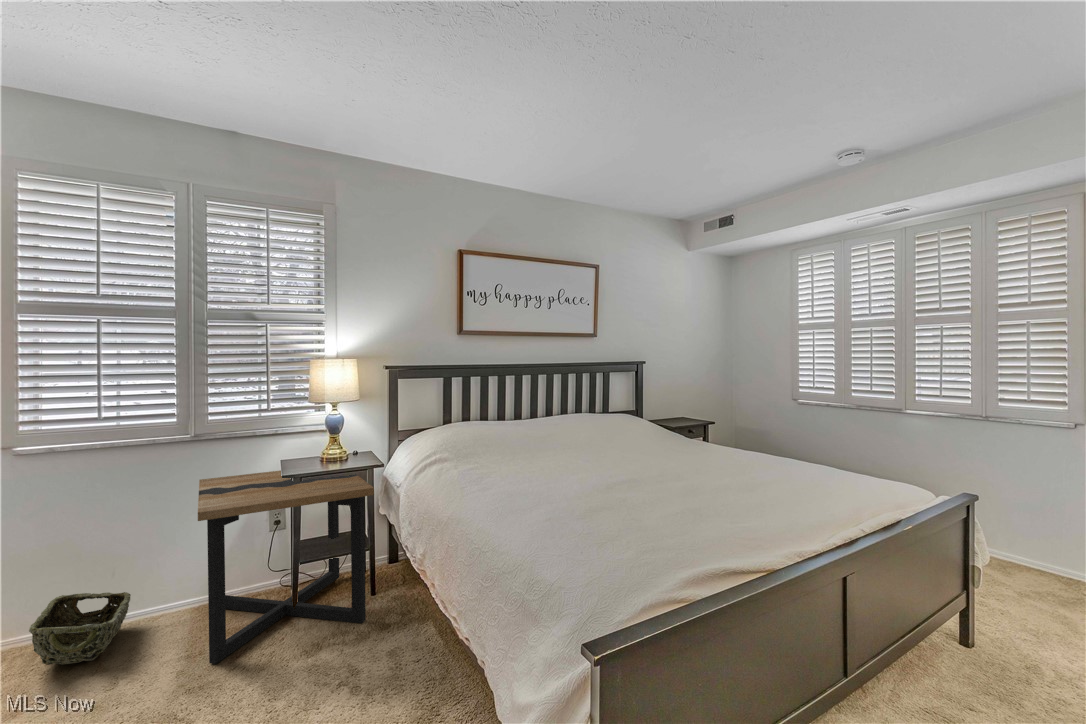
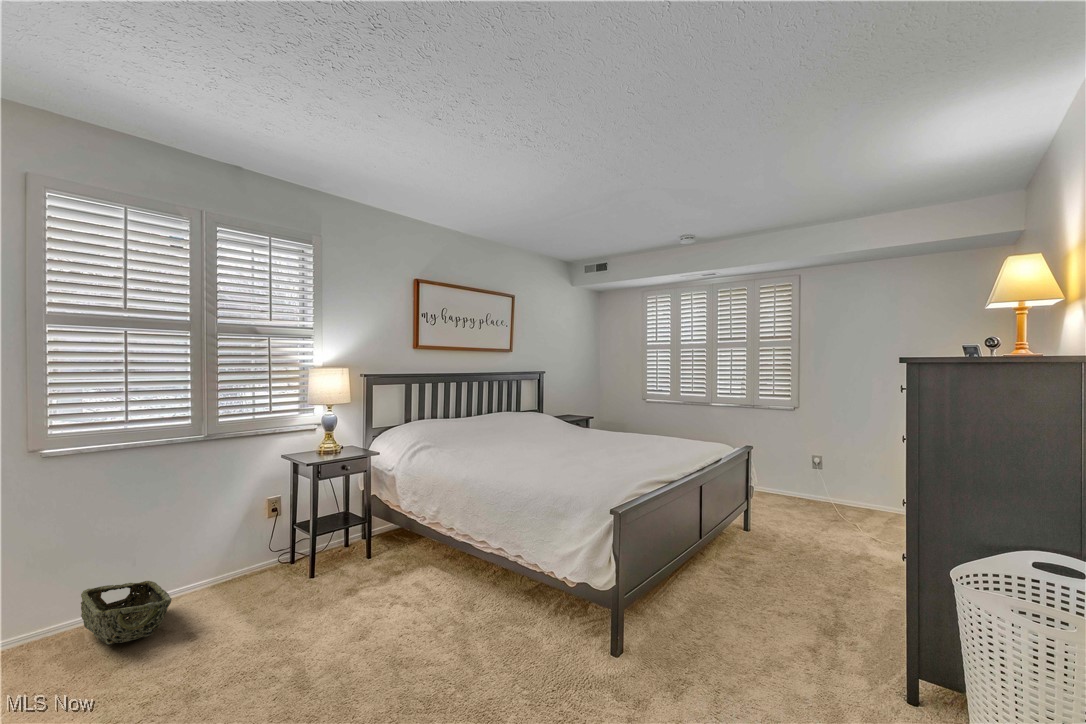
side table: present [198,470,374,664] -> none [212,456,389,620]

